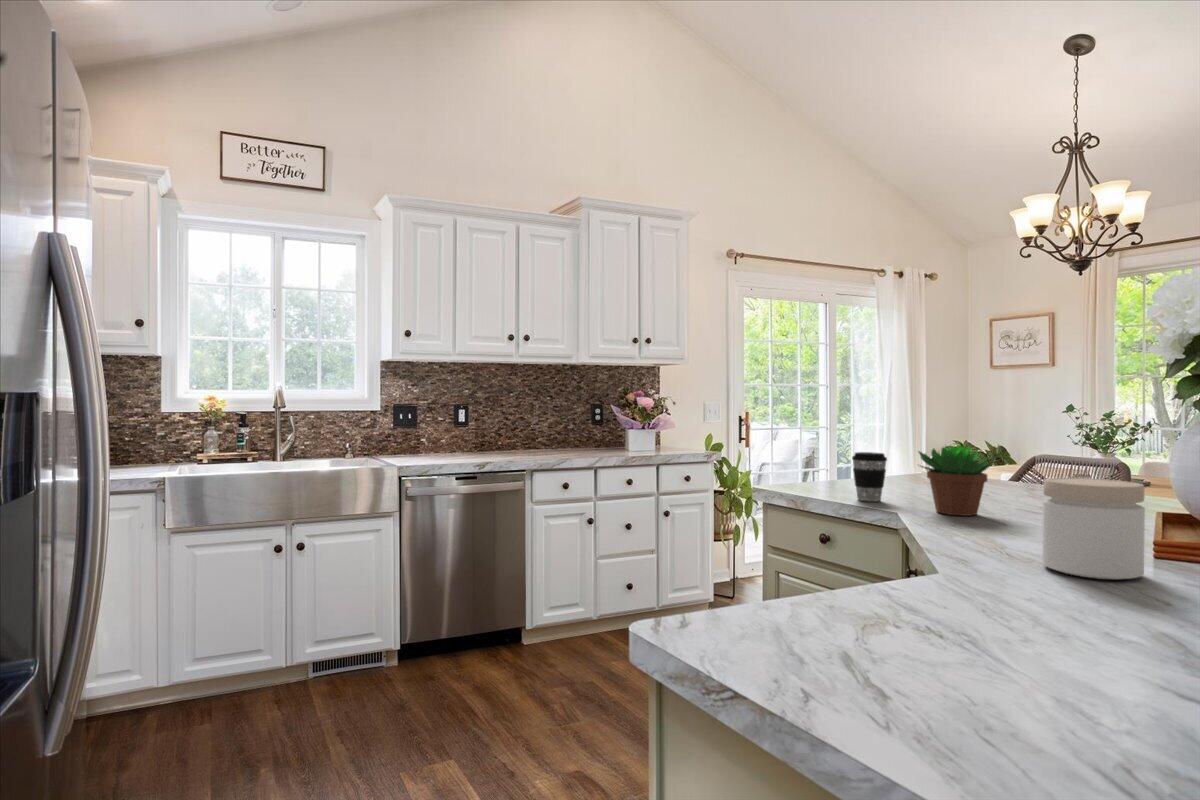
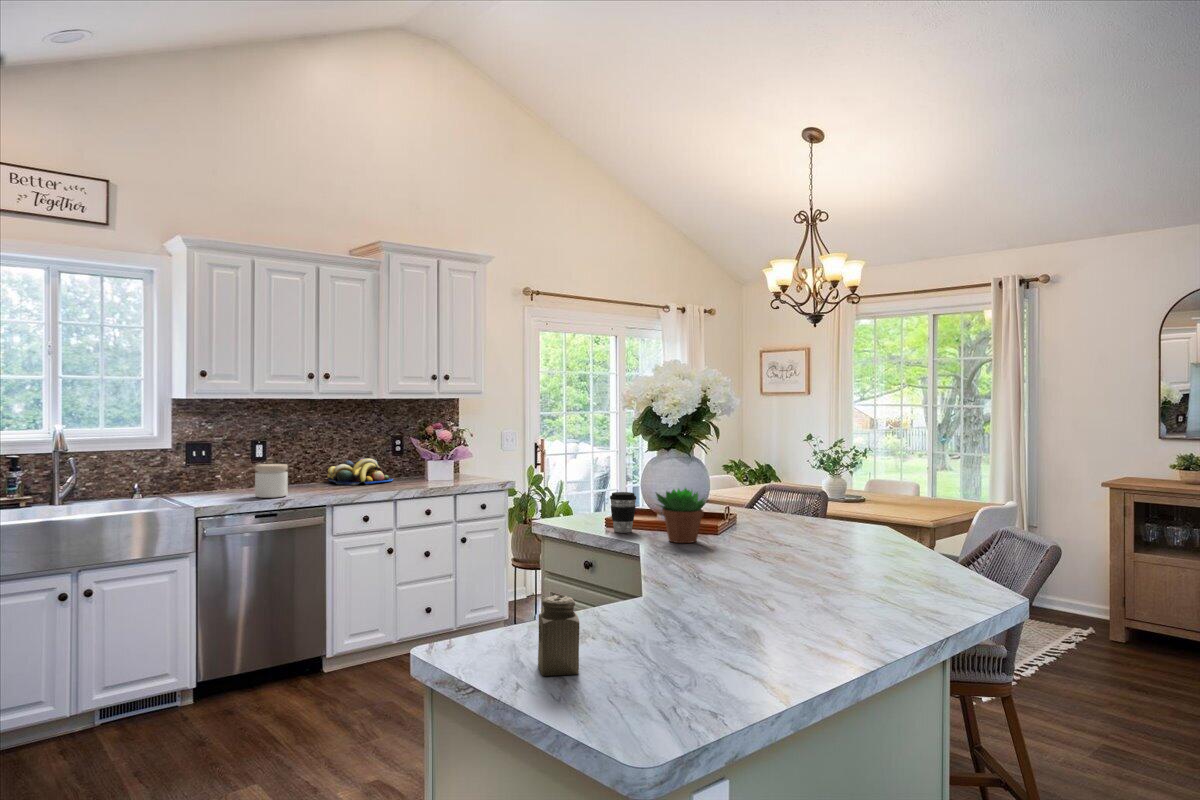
fruit bowl: none [527,426,592,452] -> present [327,458,393,485]
jar: present [1042,478,1145,579] -> present [255,464,288,498]
salt shaker: none [827,560,906,692] -> present [538,596,579,676]

